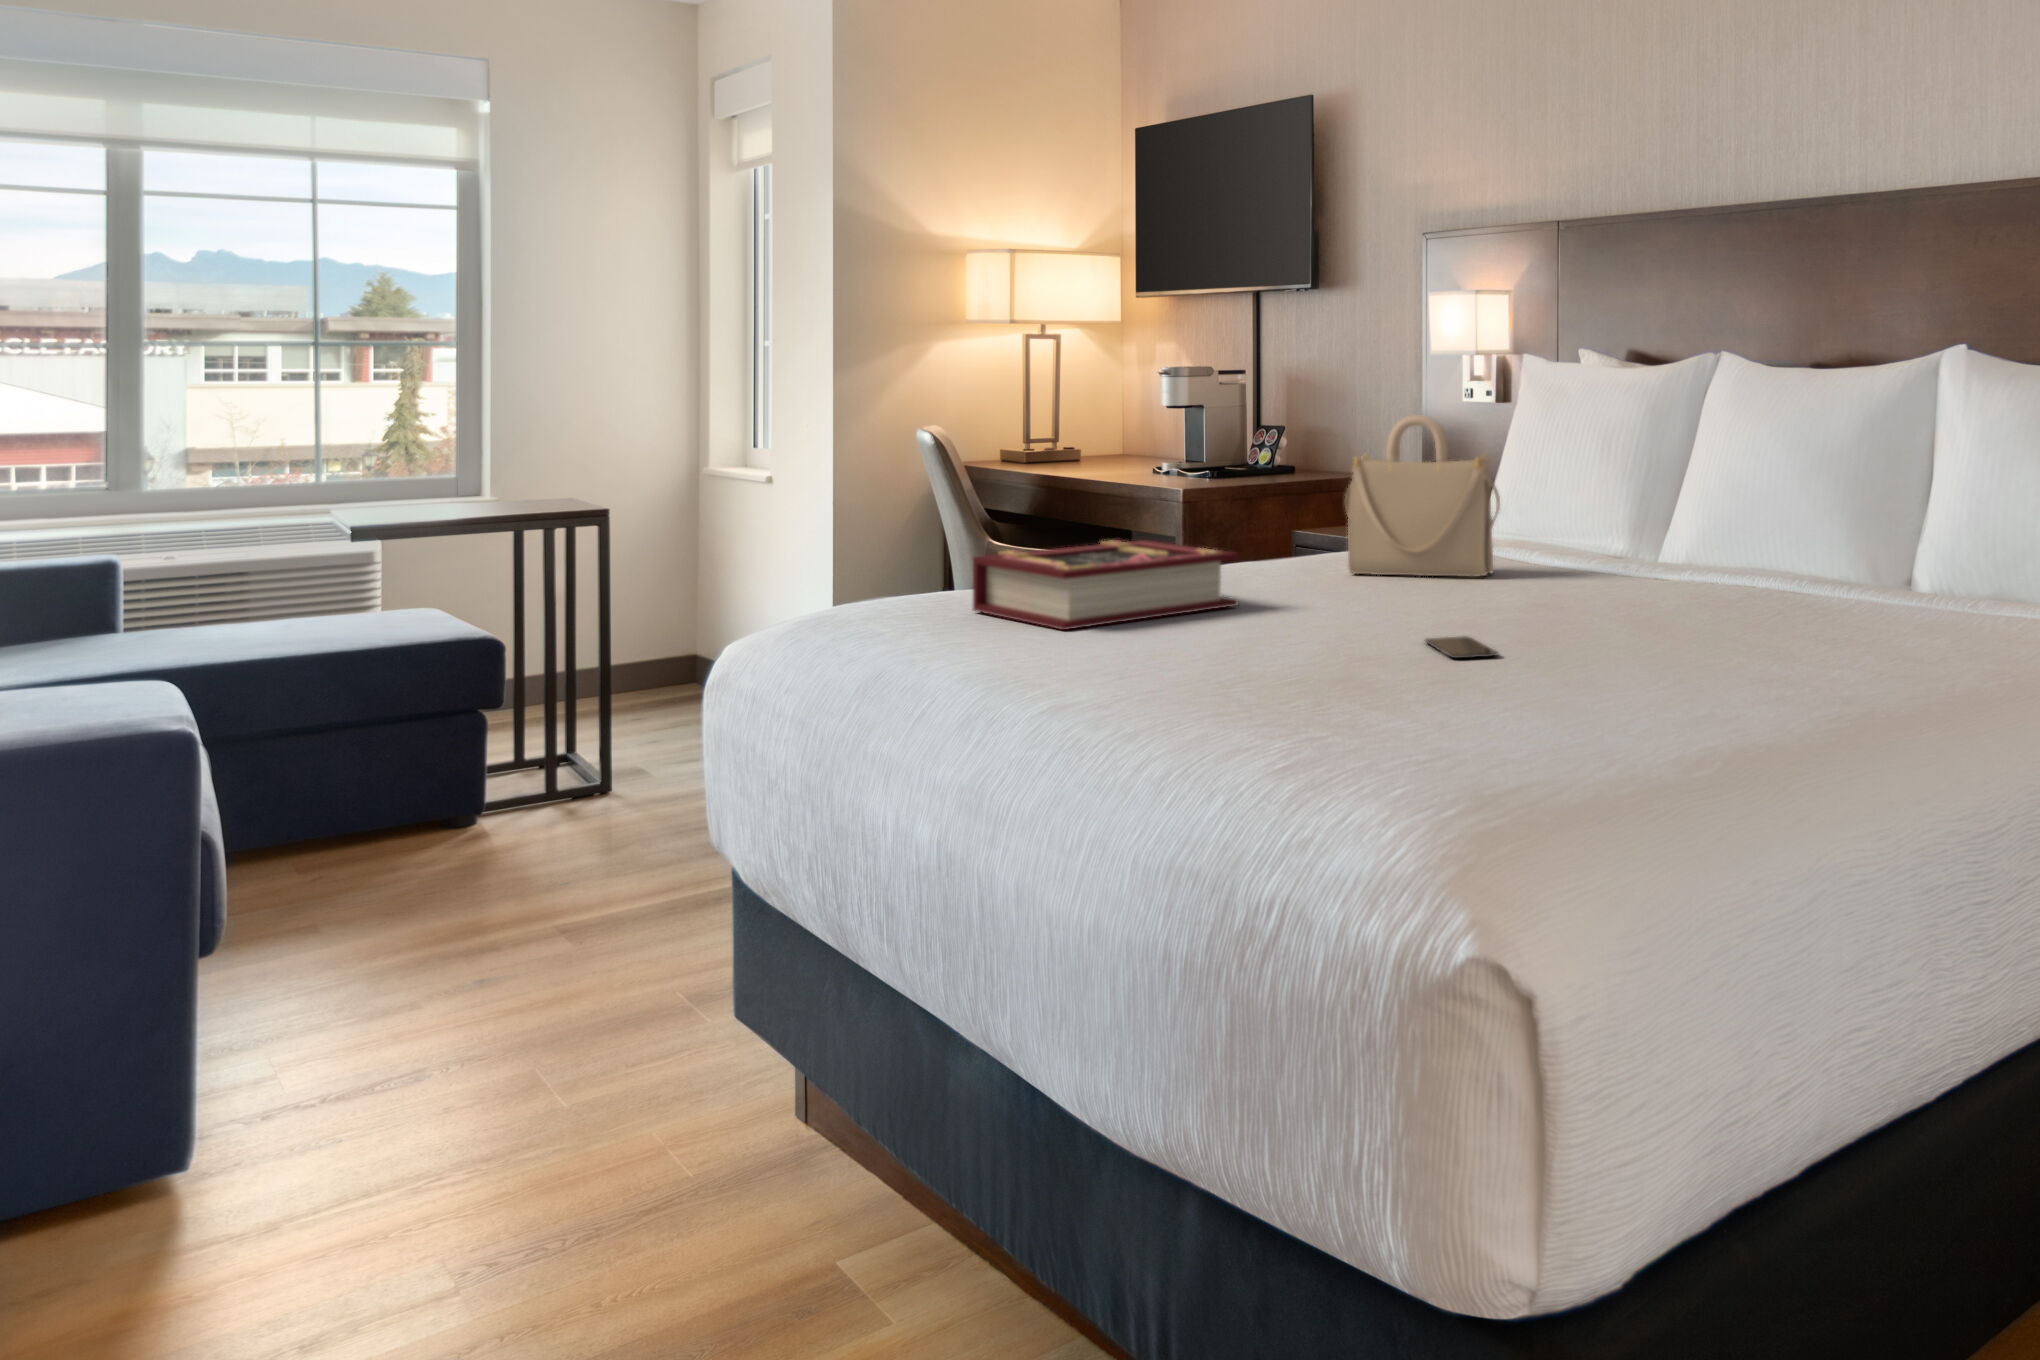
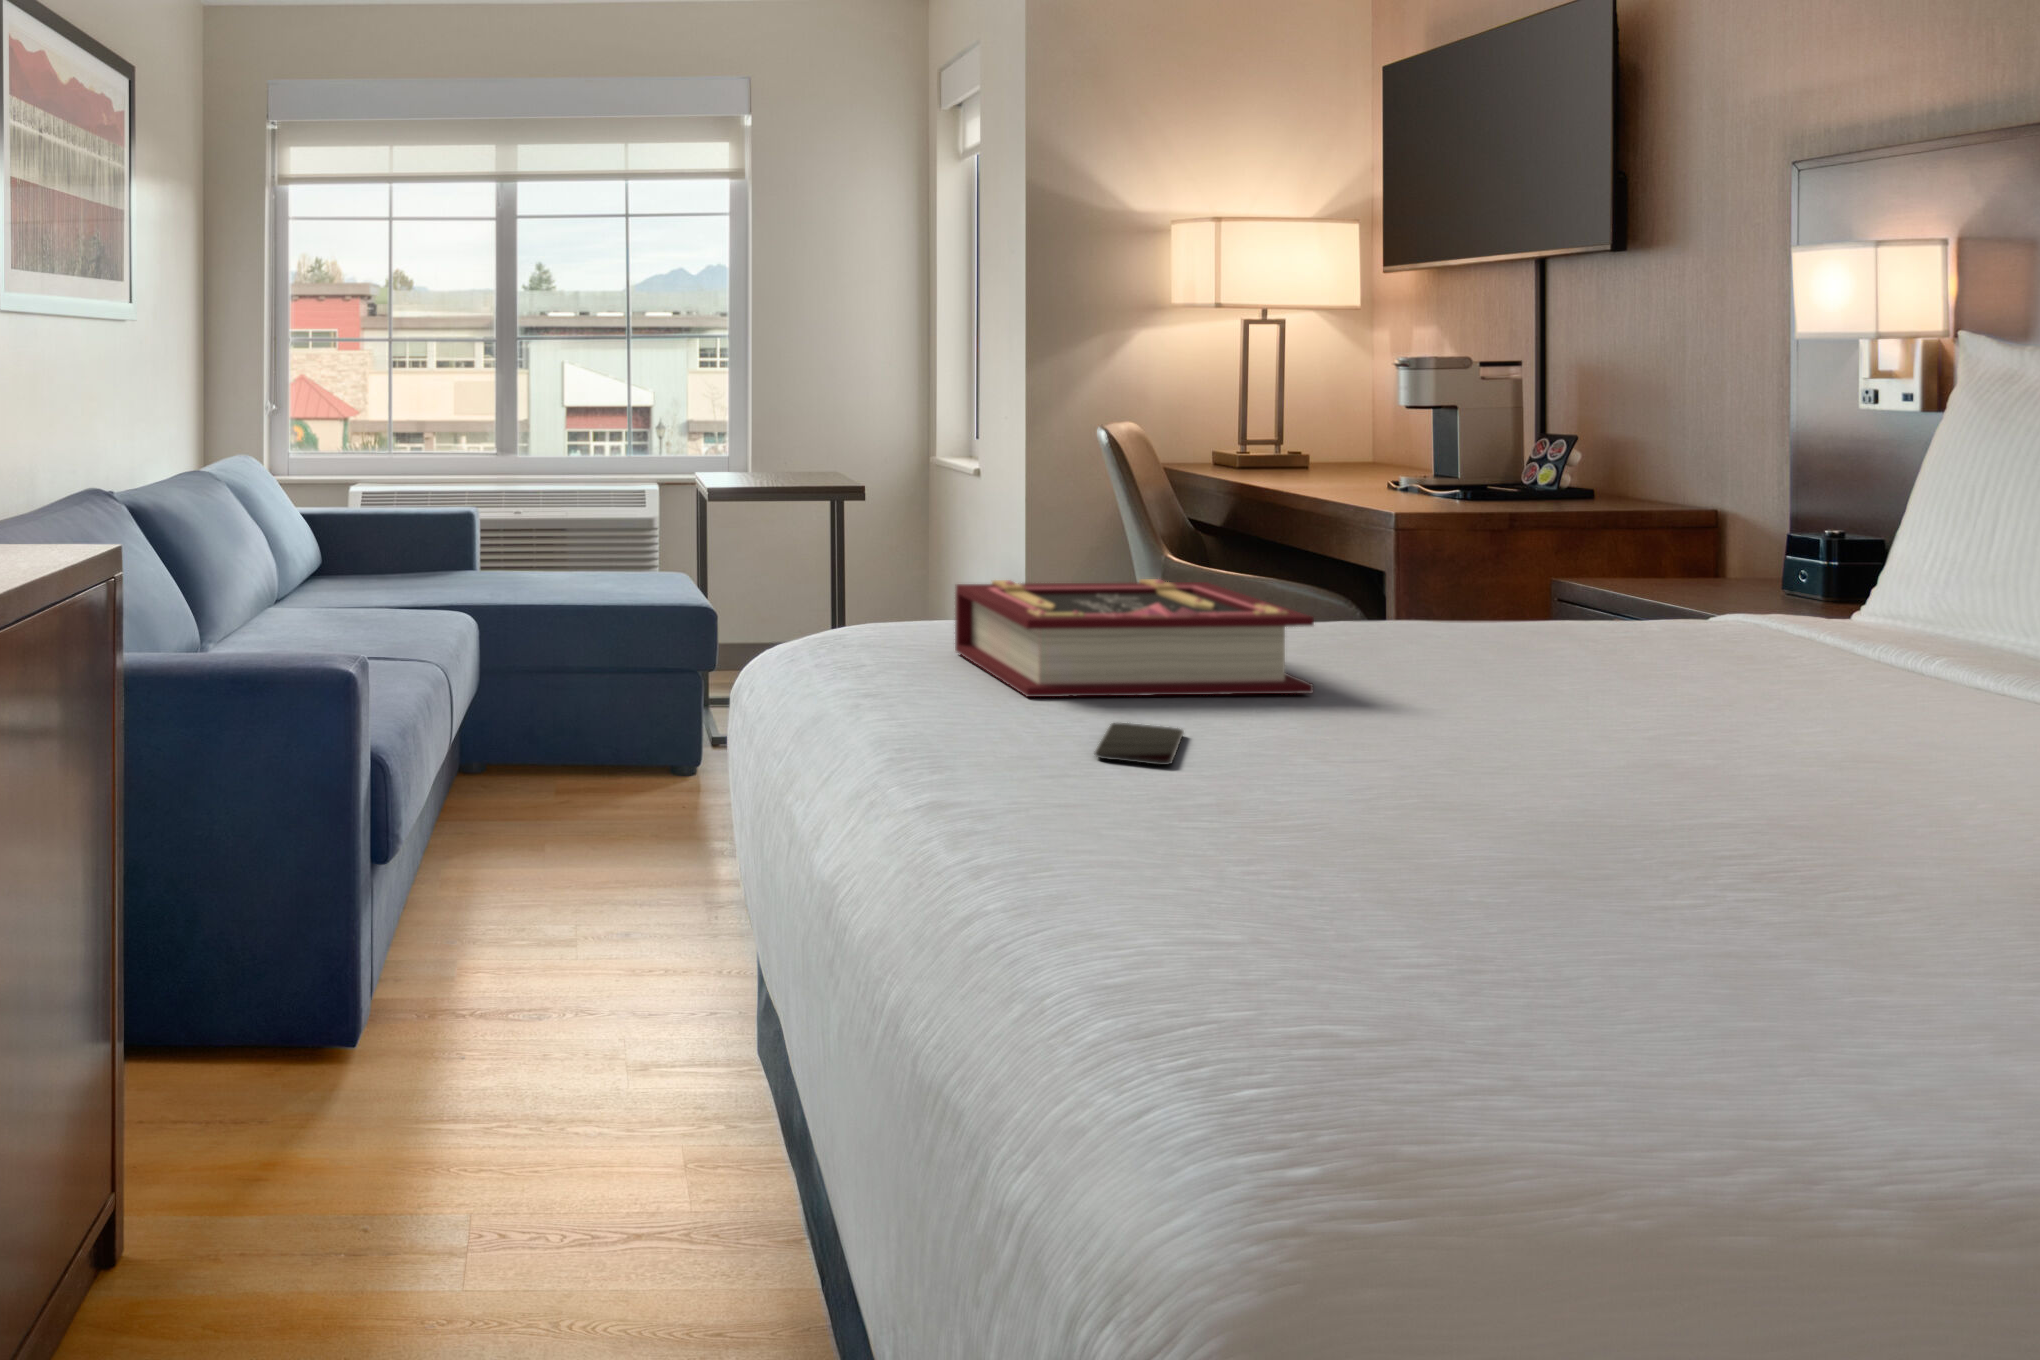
handbag: present [1345,415,1500,577] -> none [1548,426,1846,696]
smartphone: present [1425,637,1498,658] -> present [1095,723,1184,765]

